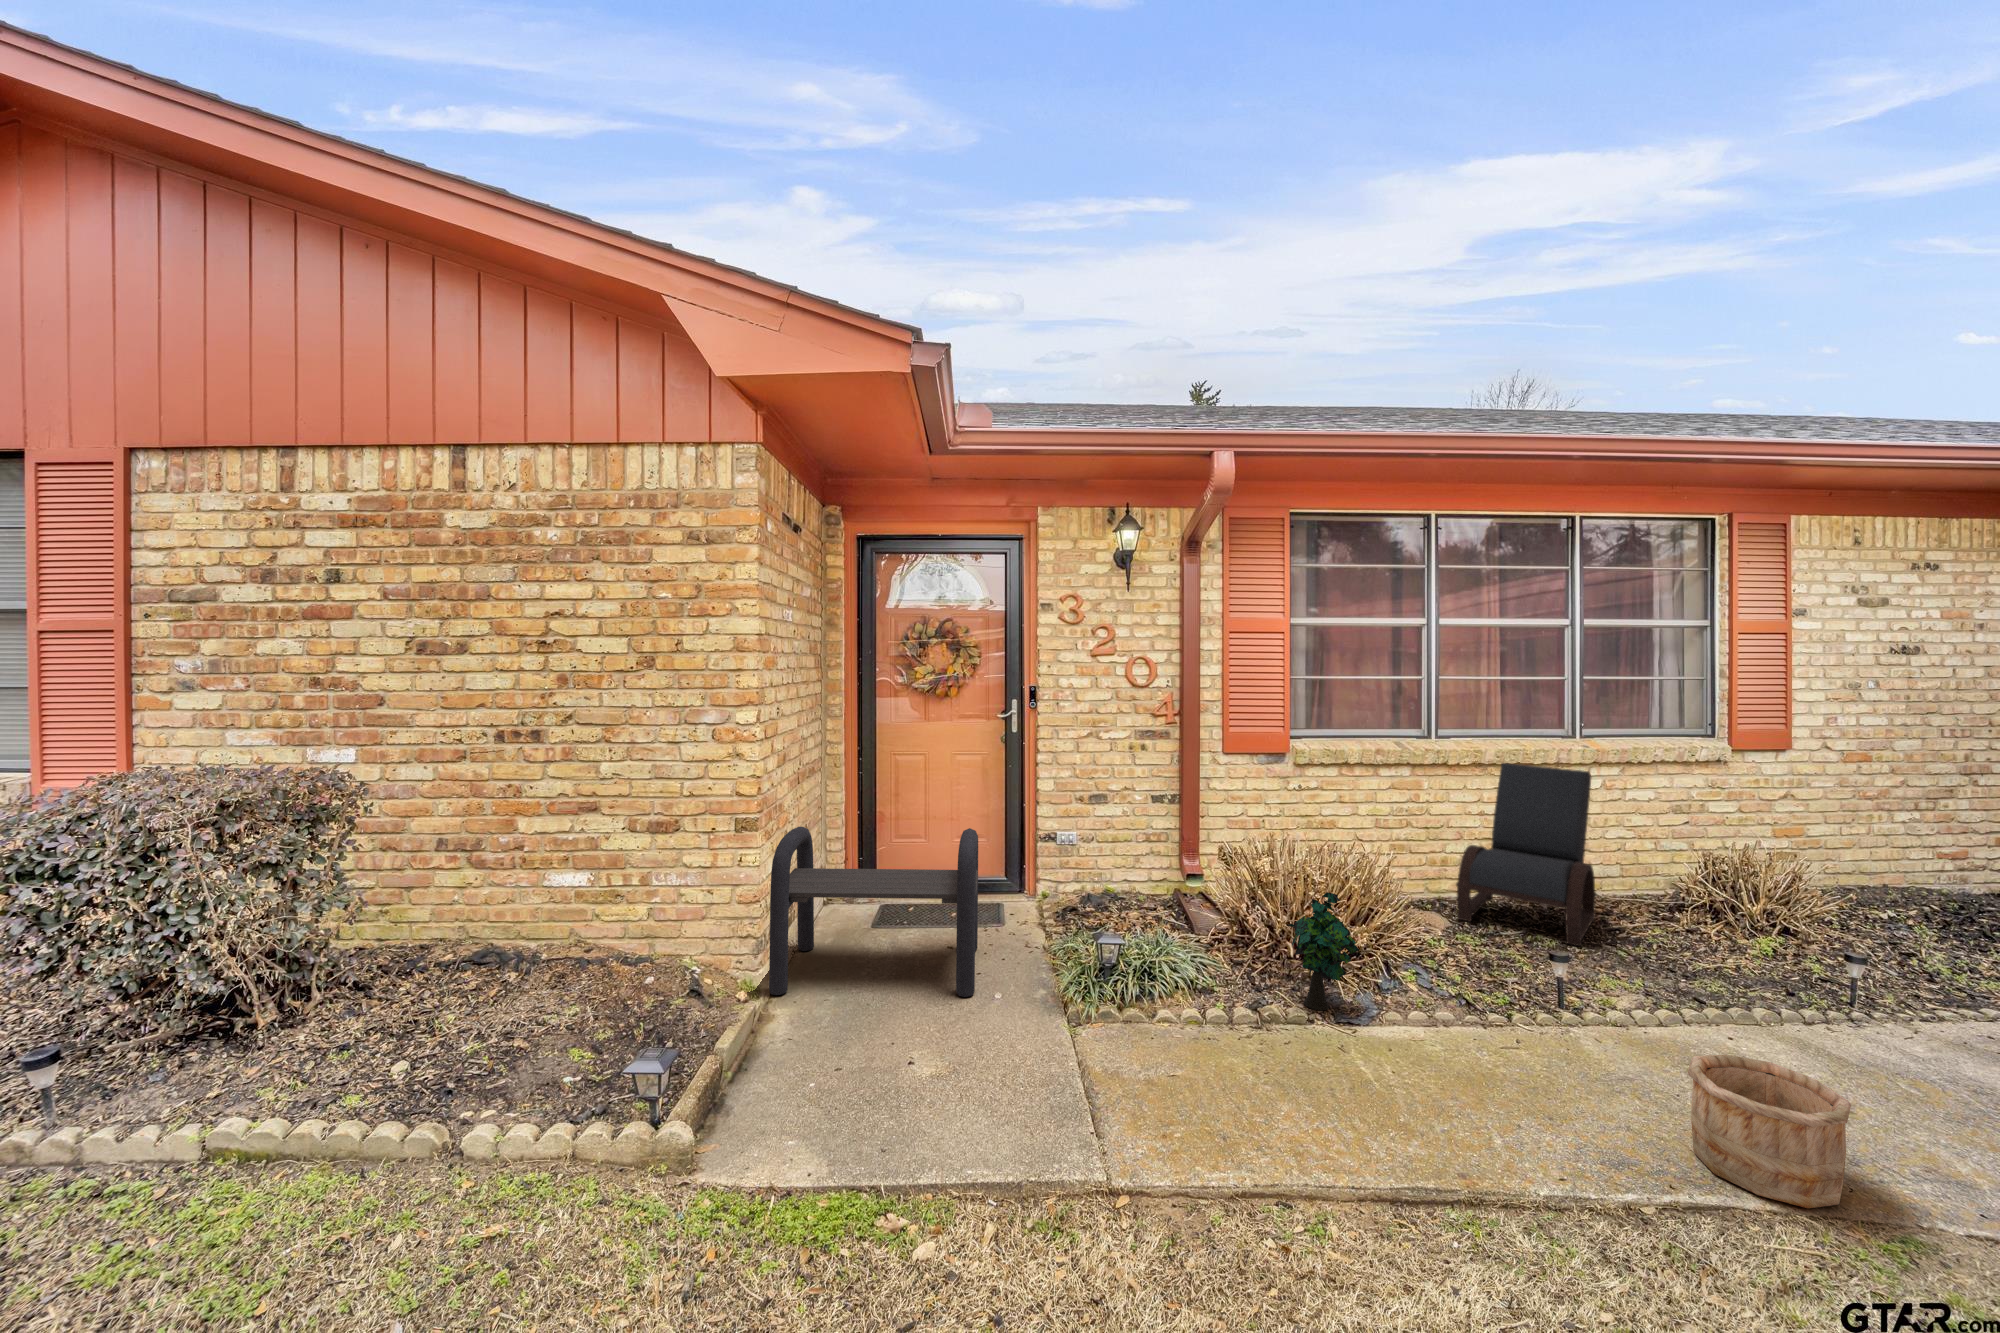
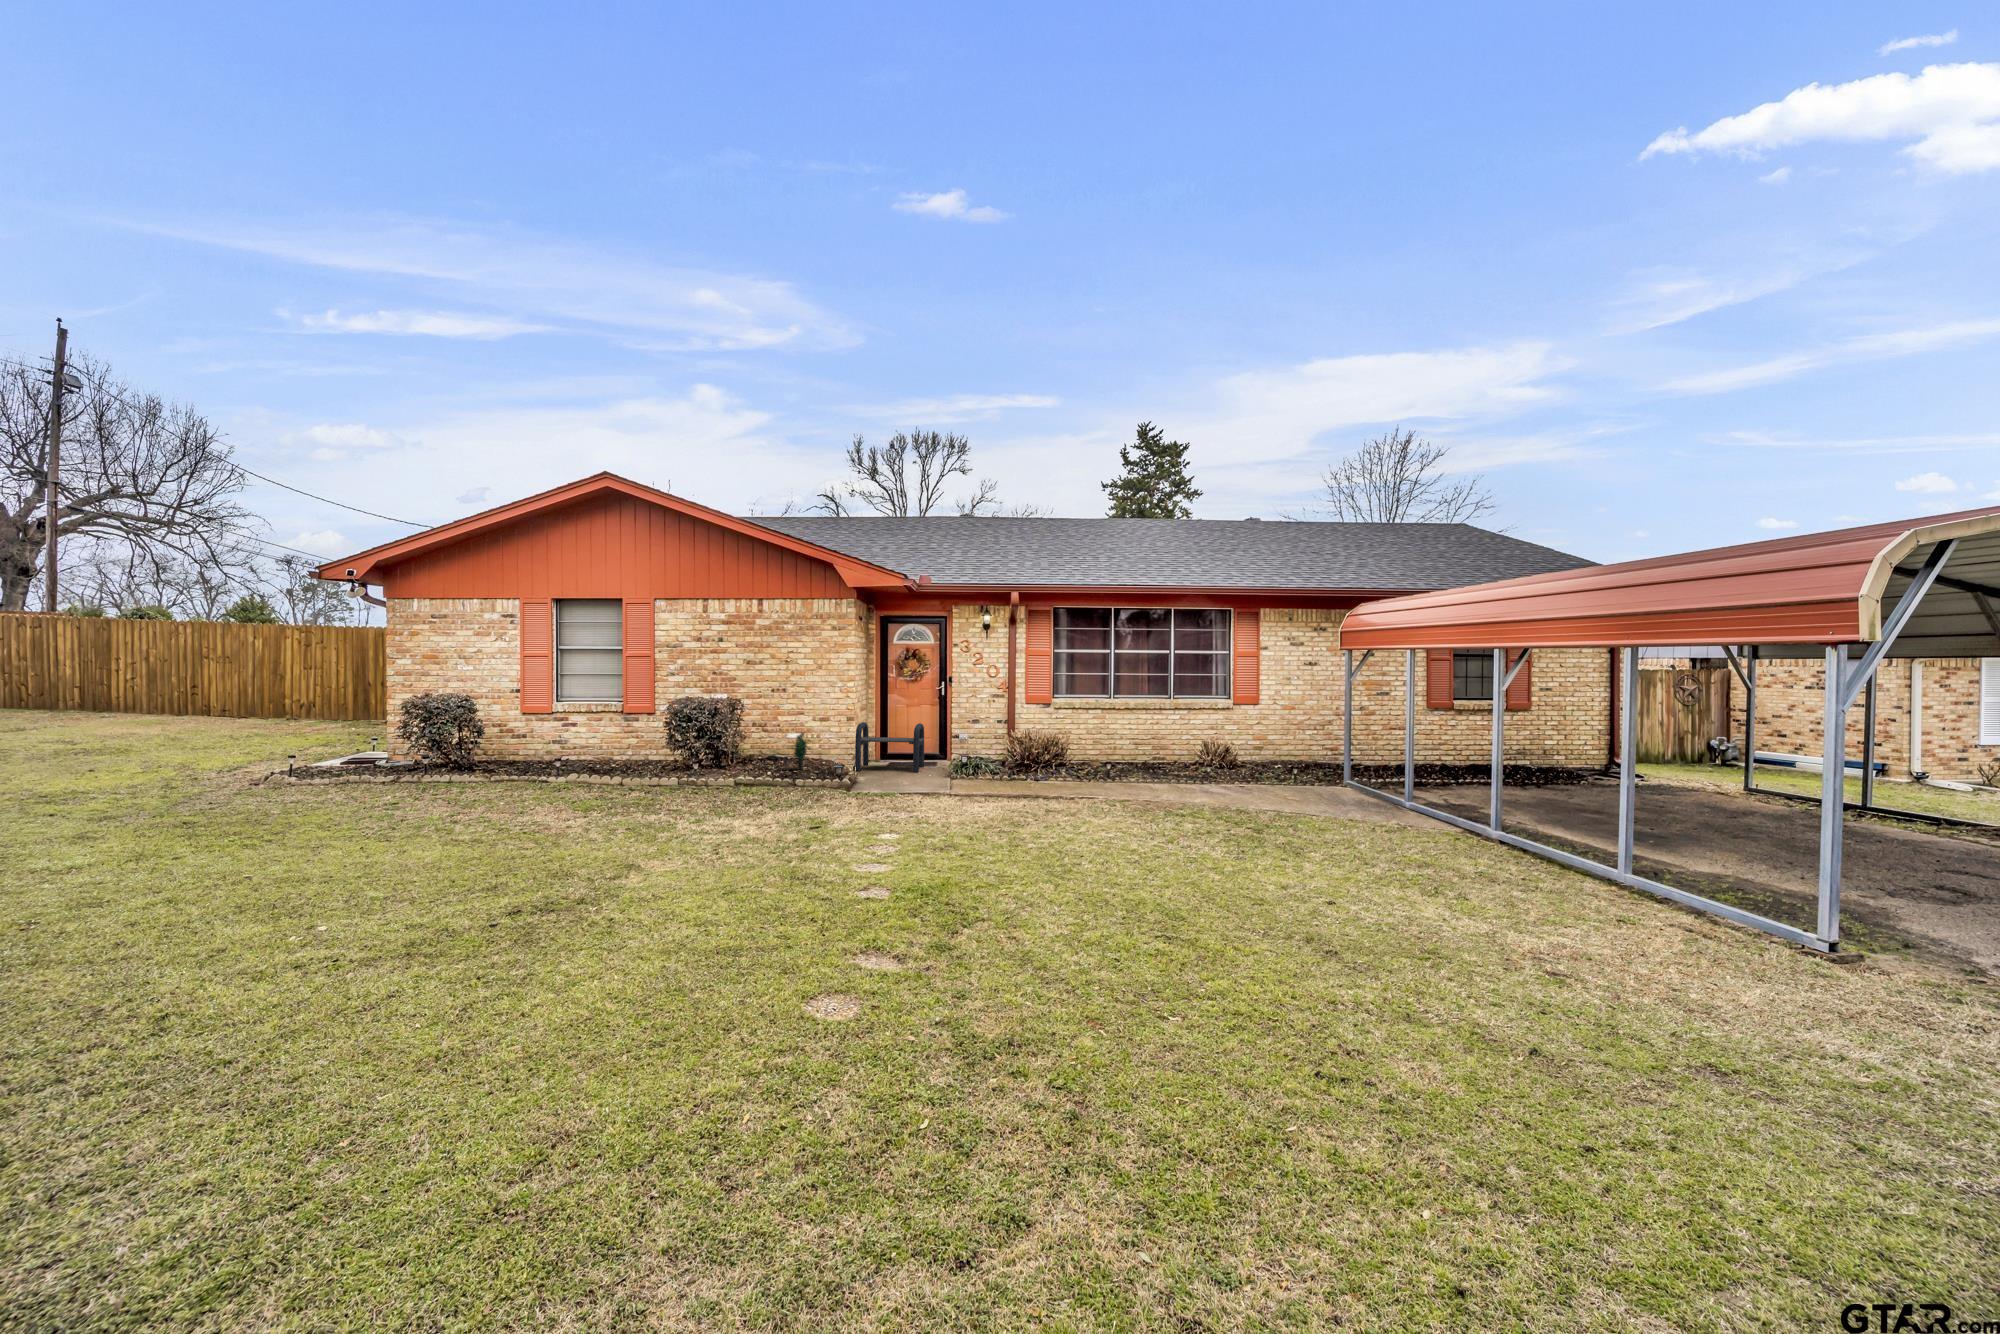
lounge chair: present [1456,763,1597,946] -> none [1106,708,1166,770]
decorative plant: present [1287,892,1359,1010] -> present [793,733,810,770]
wooden bucket: present [1688,1054,1851,1208] -> none [1079,767,1108,792]

